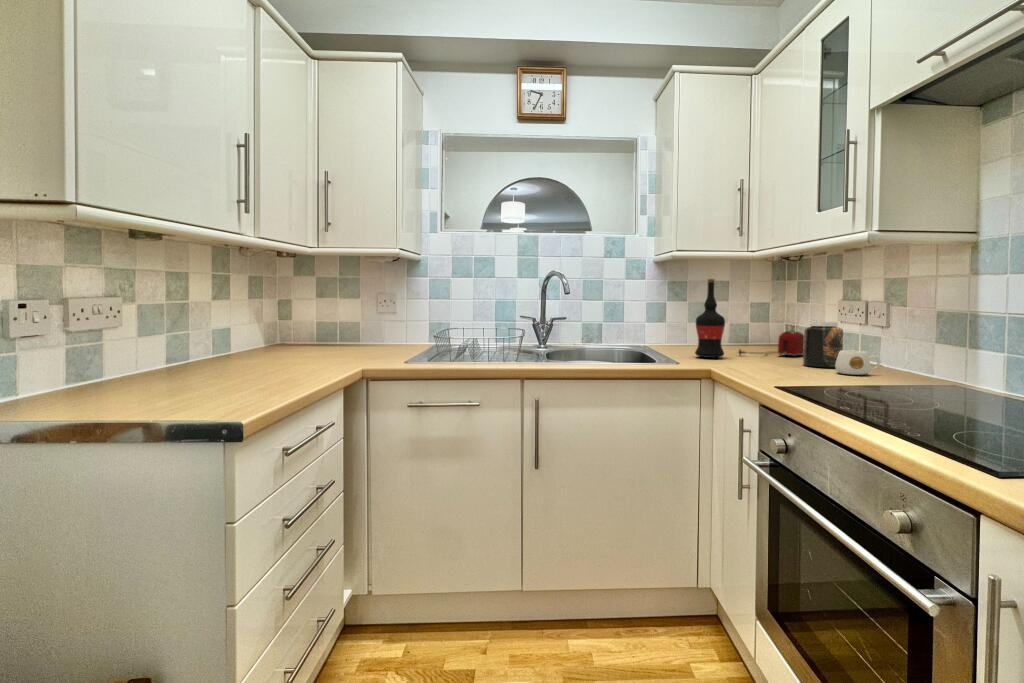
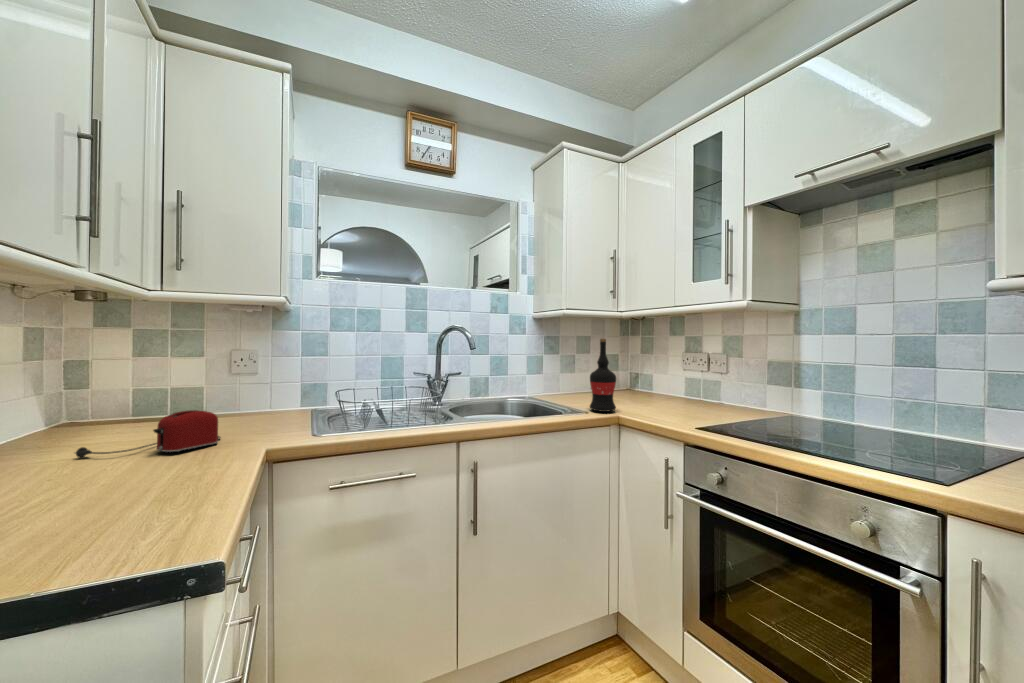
jar: present [803,322,843,367] -> none [685,378,718,419]
toaster: present [738,331,804,356] -> present [75,410,220,457]
mug: present [836,350,880,375] -> none [728,407,761,429]

